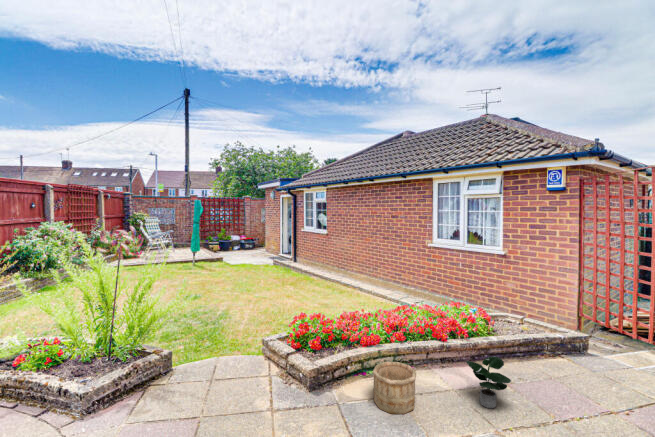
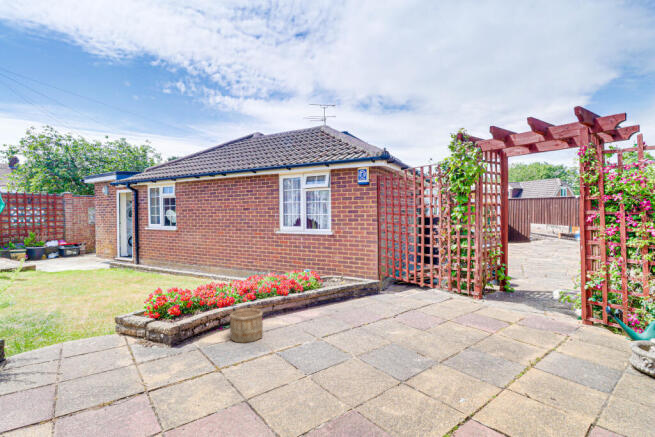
potted plant: present [466,356,511,408] -> none [299,295,327,329]

